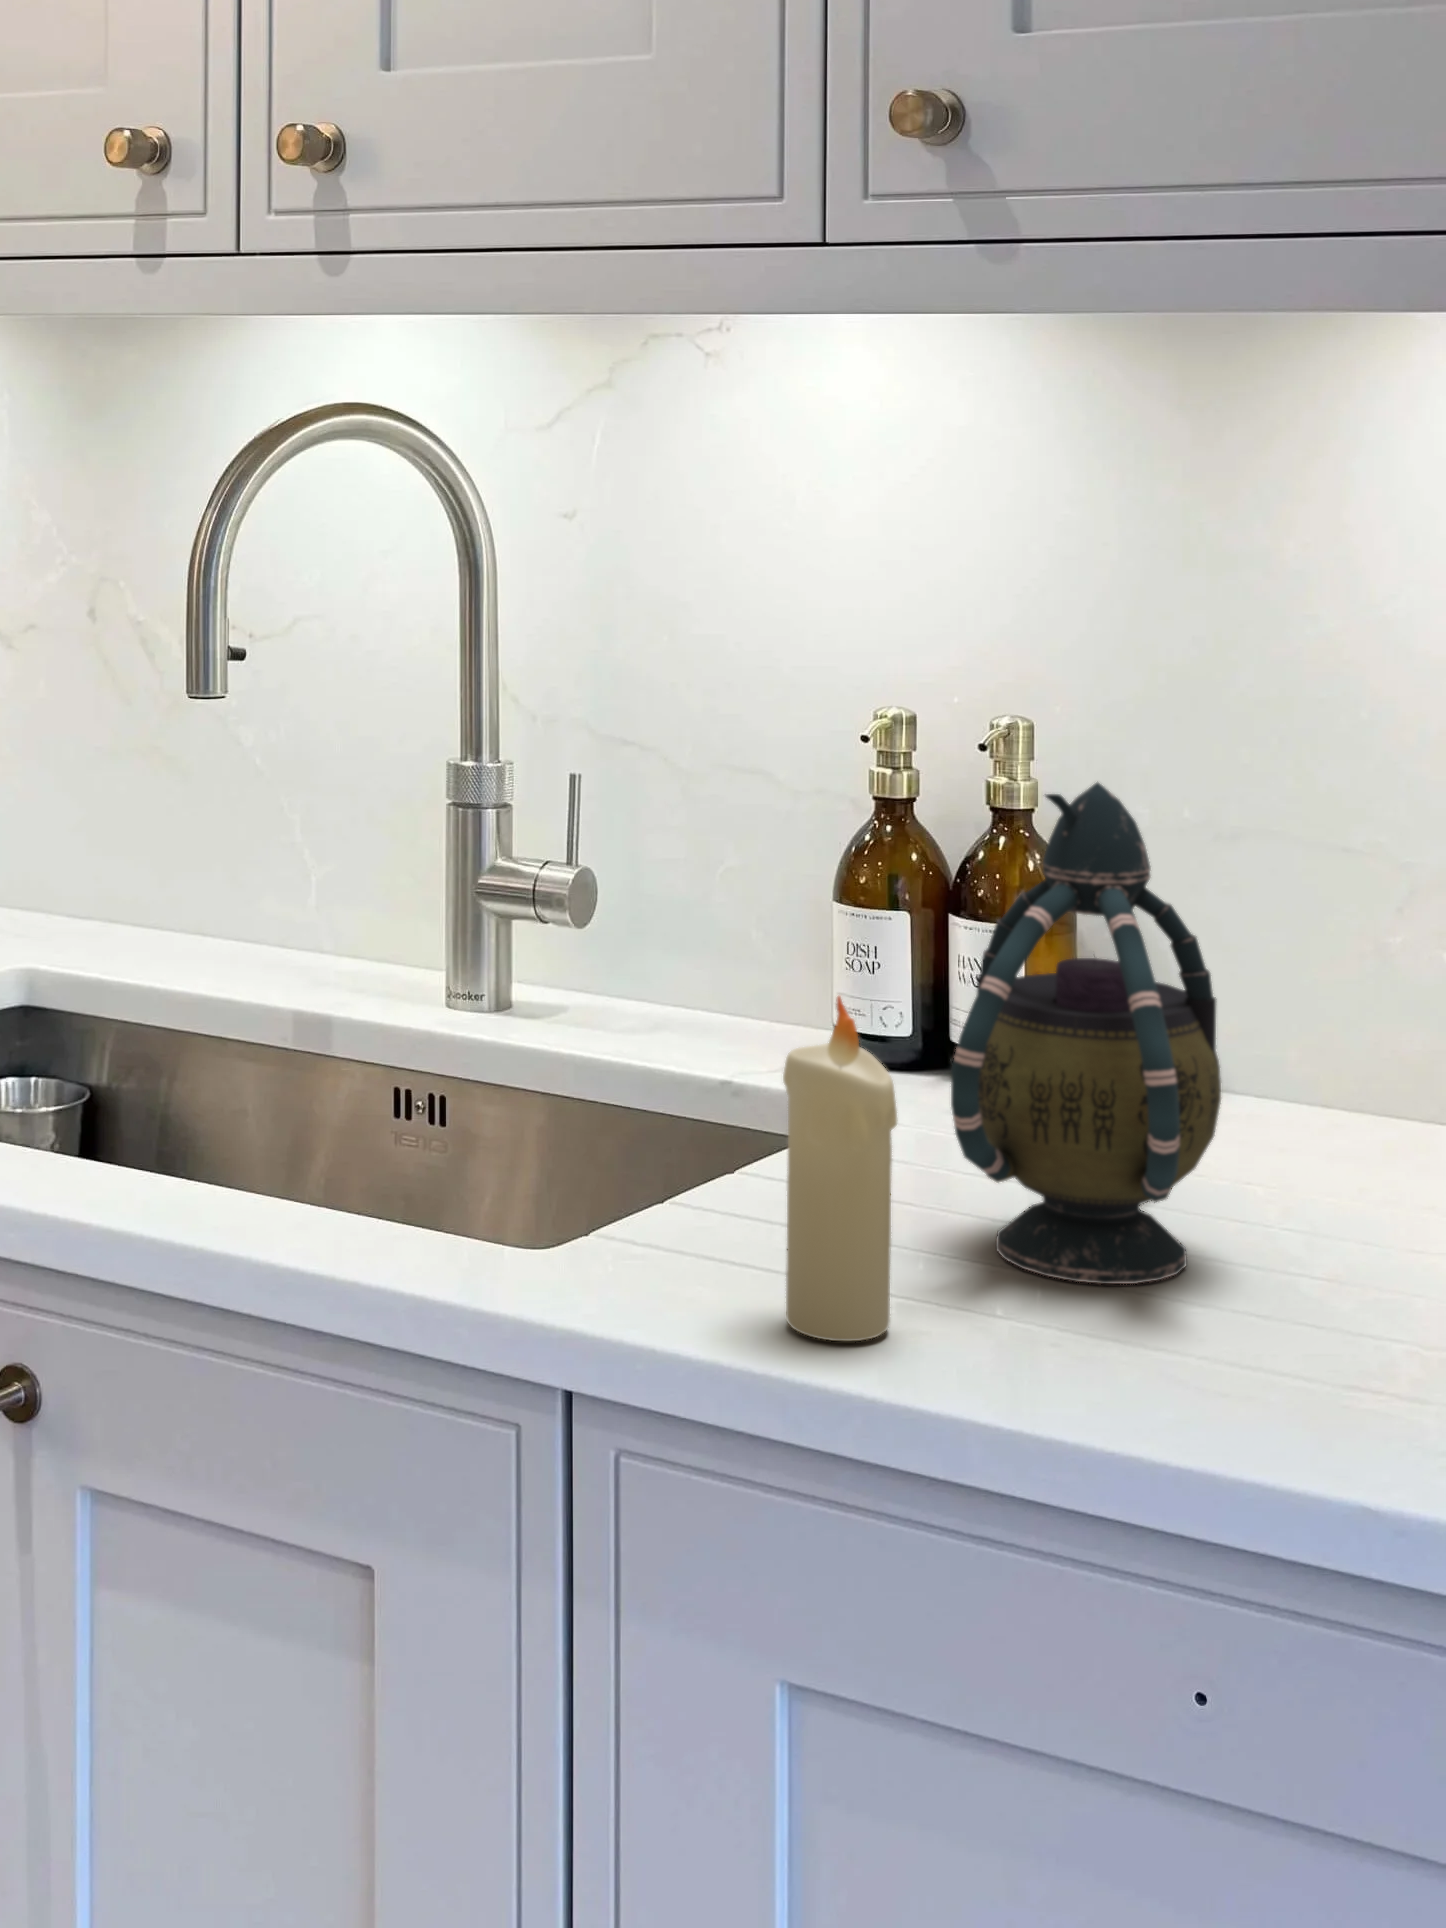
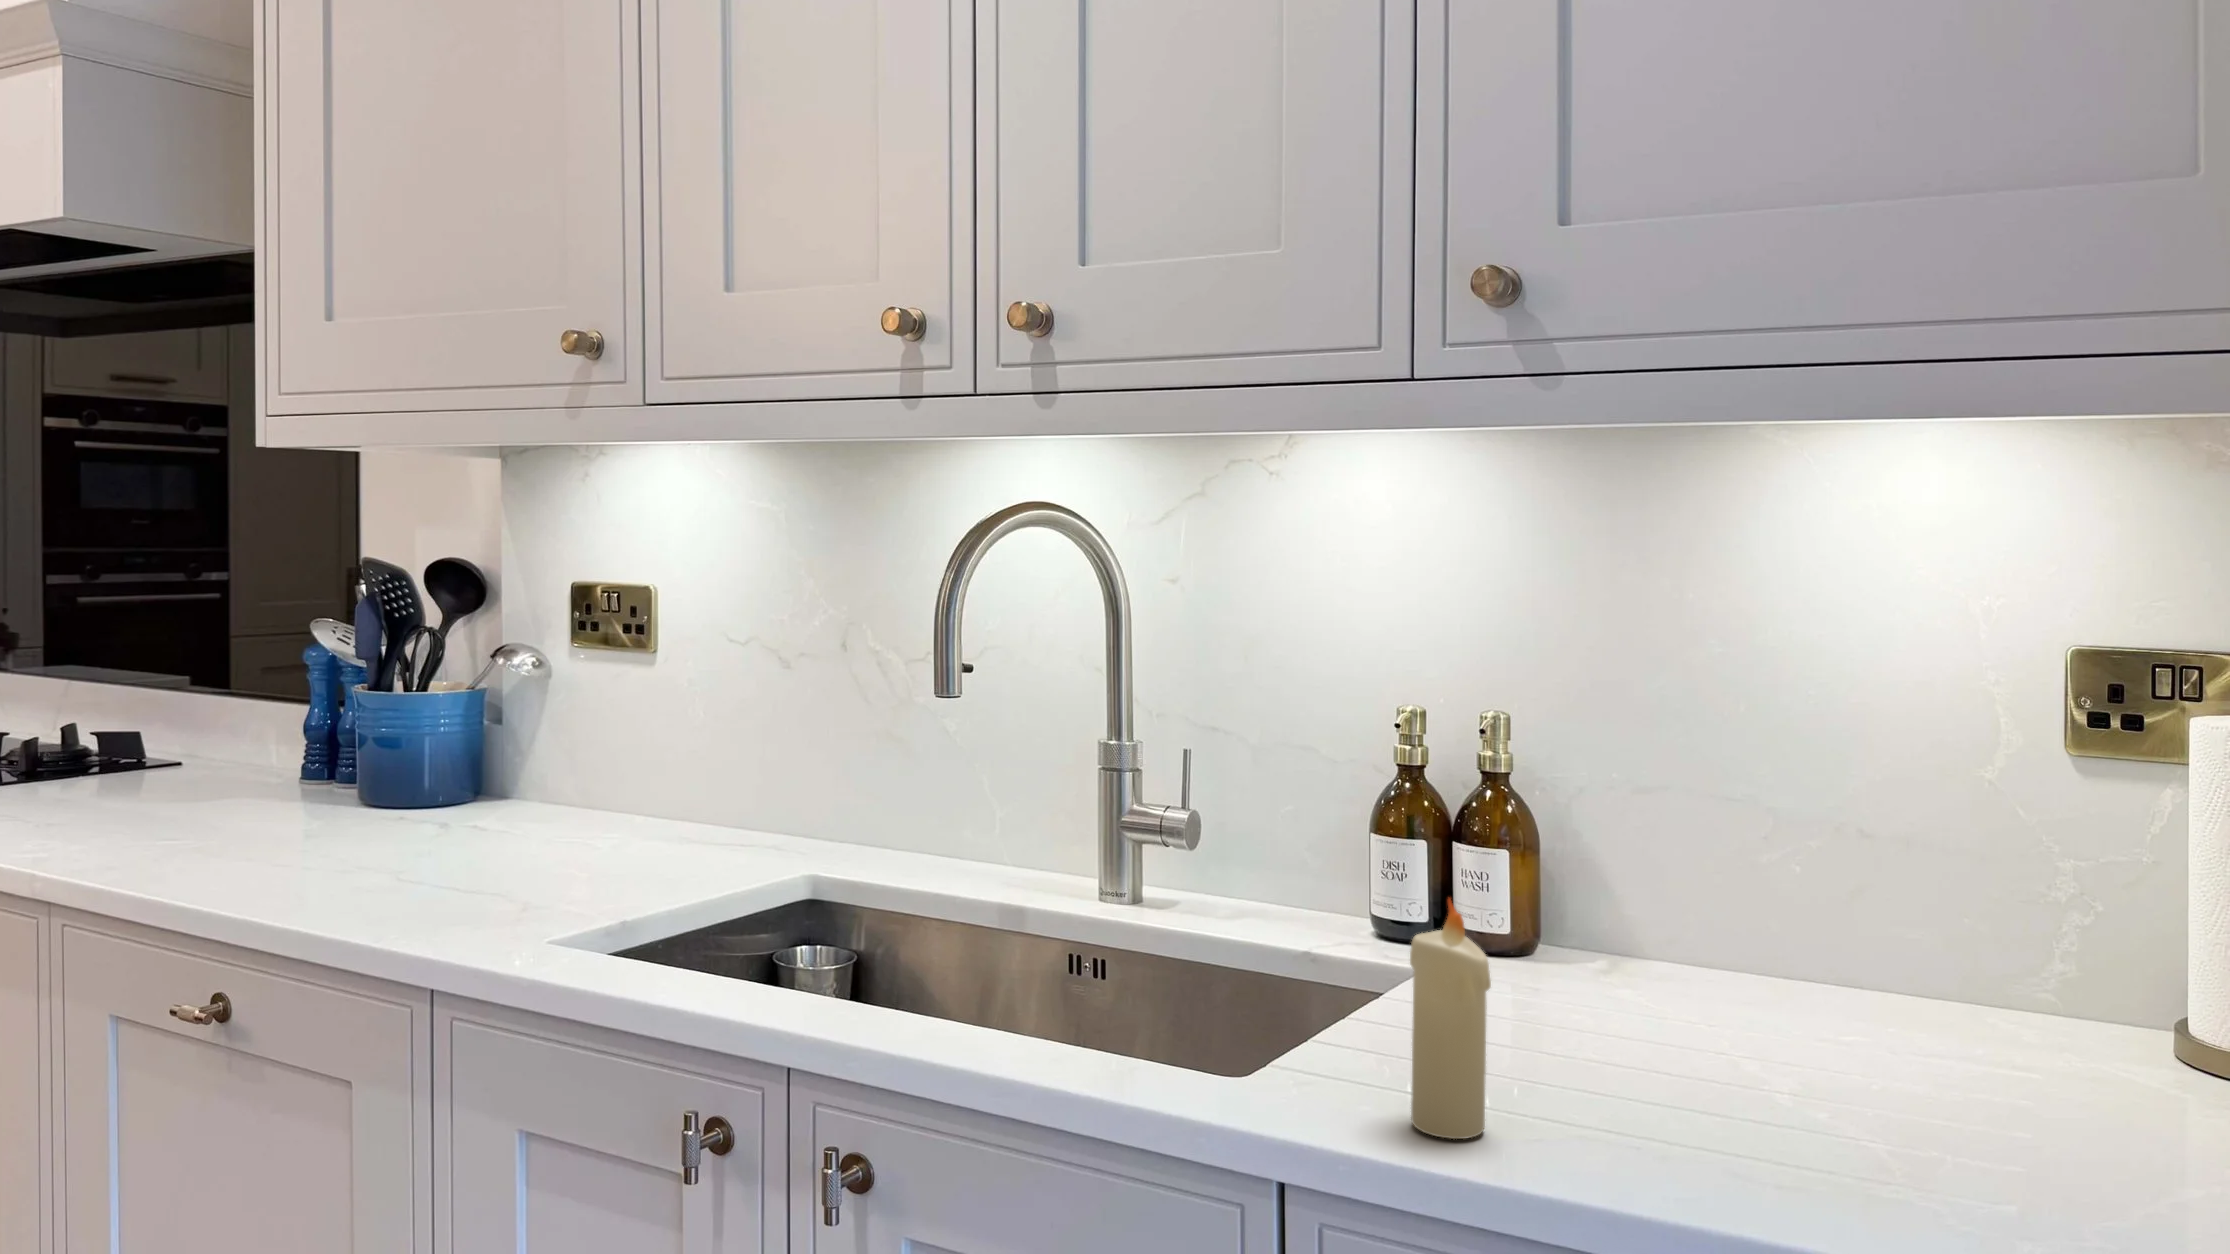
teapot: present [951,783,1221,1284] -> none [1511,750,1690,1095]

